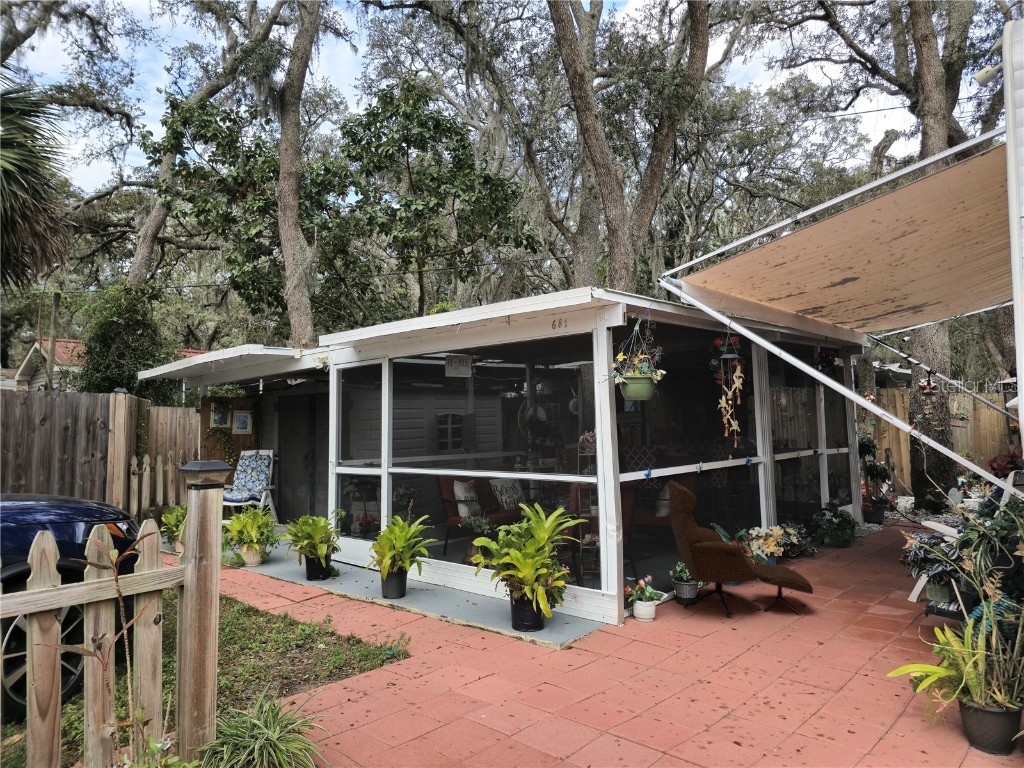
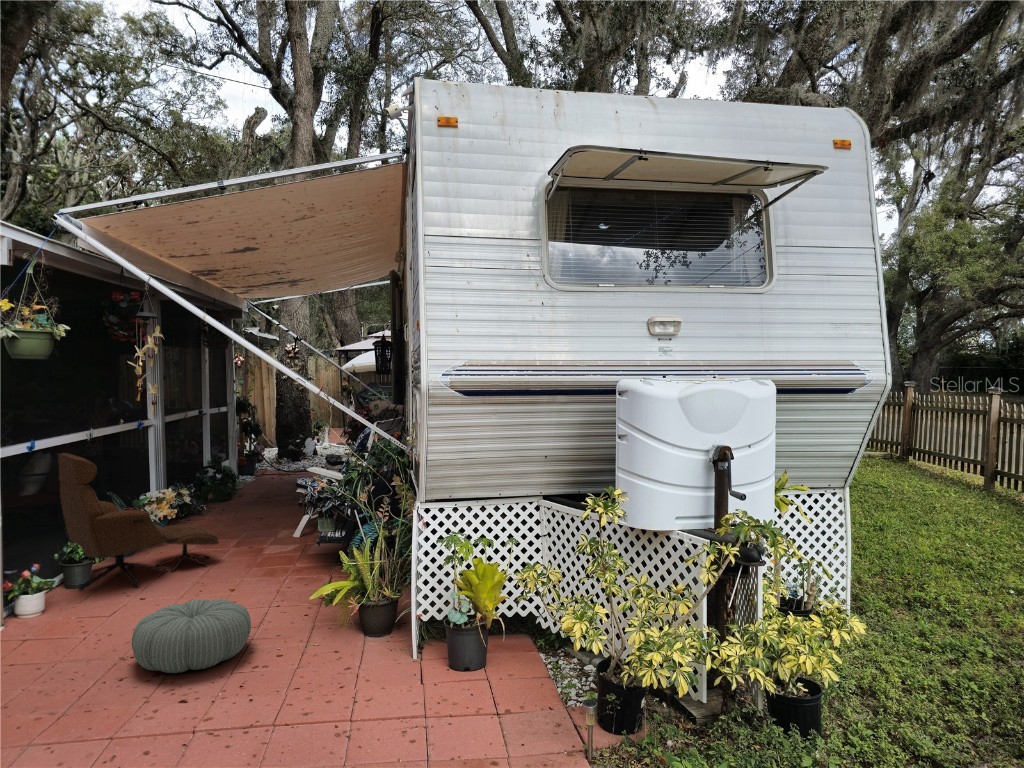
pouf: none [696,646,815,727] -> present [132,599,251,673]

